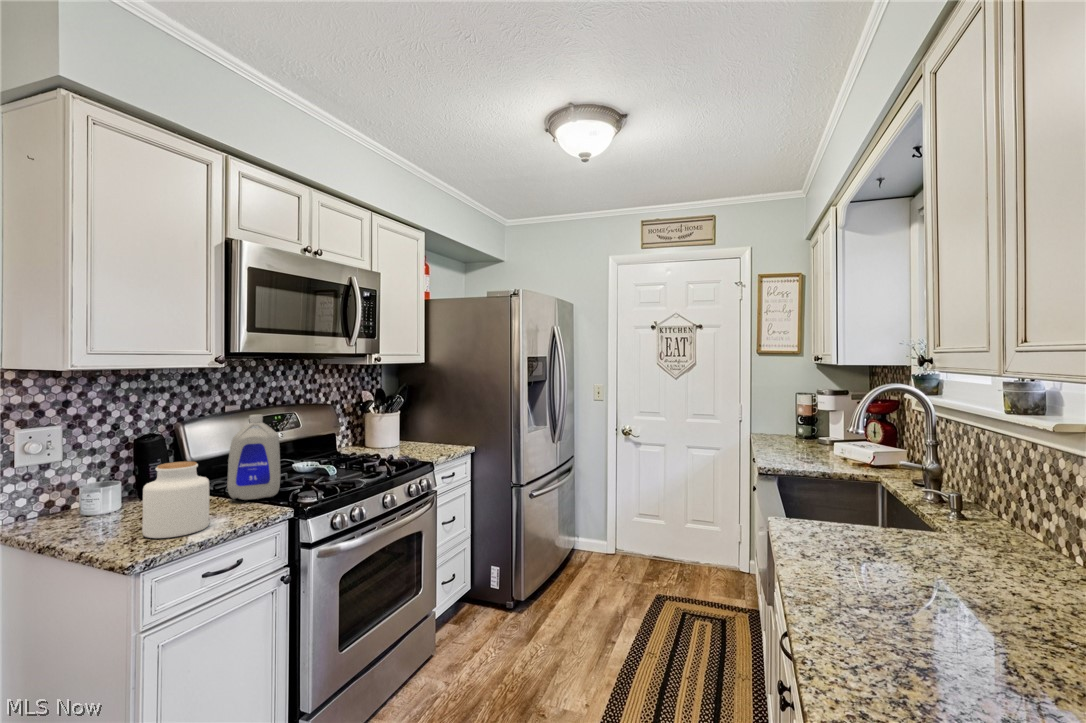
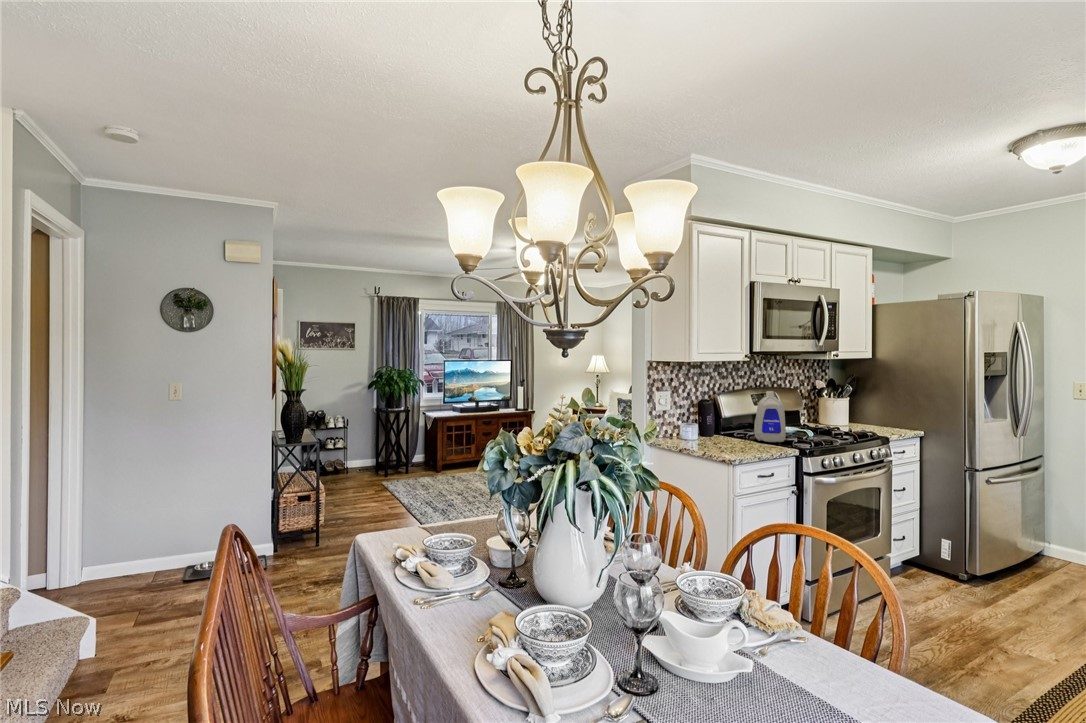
jar: present [142,461,209,538] -> none [727,414,758,452]

